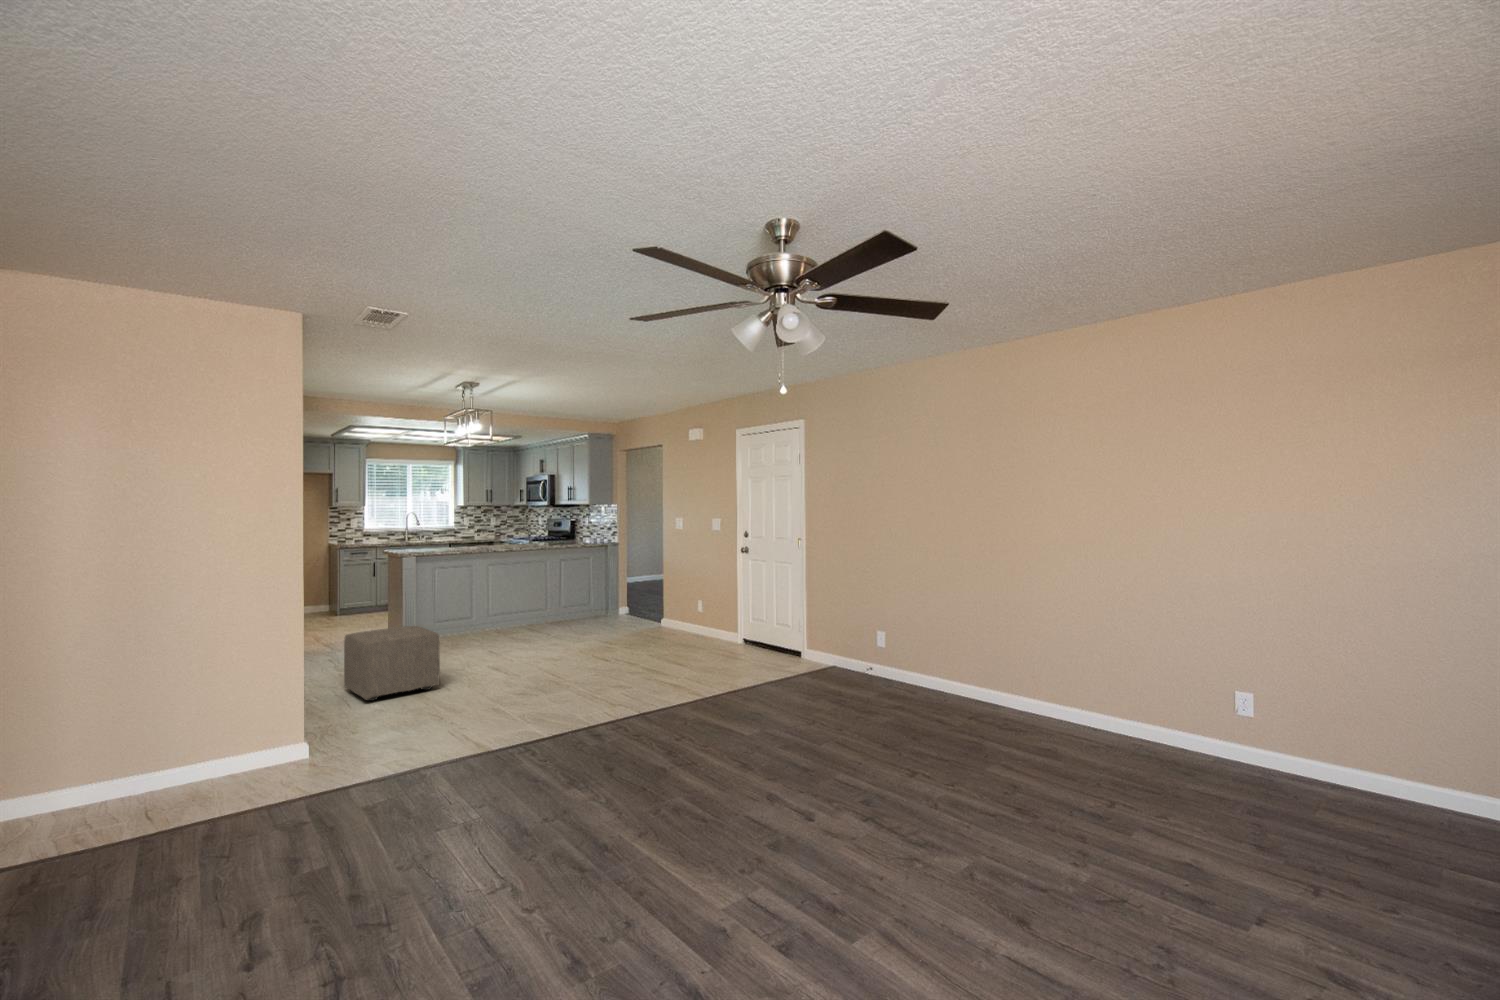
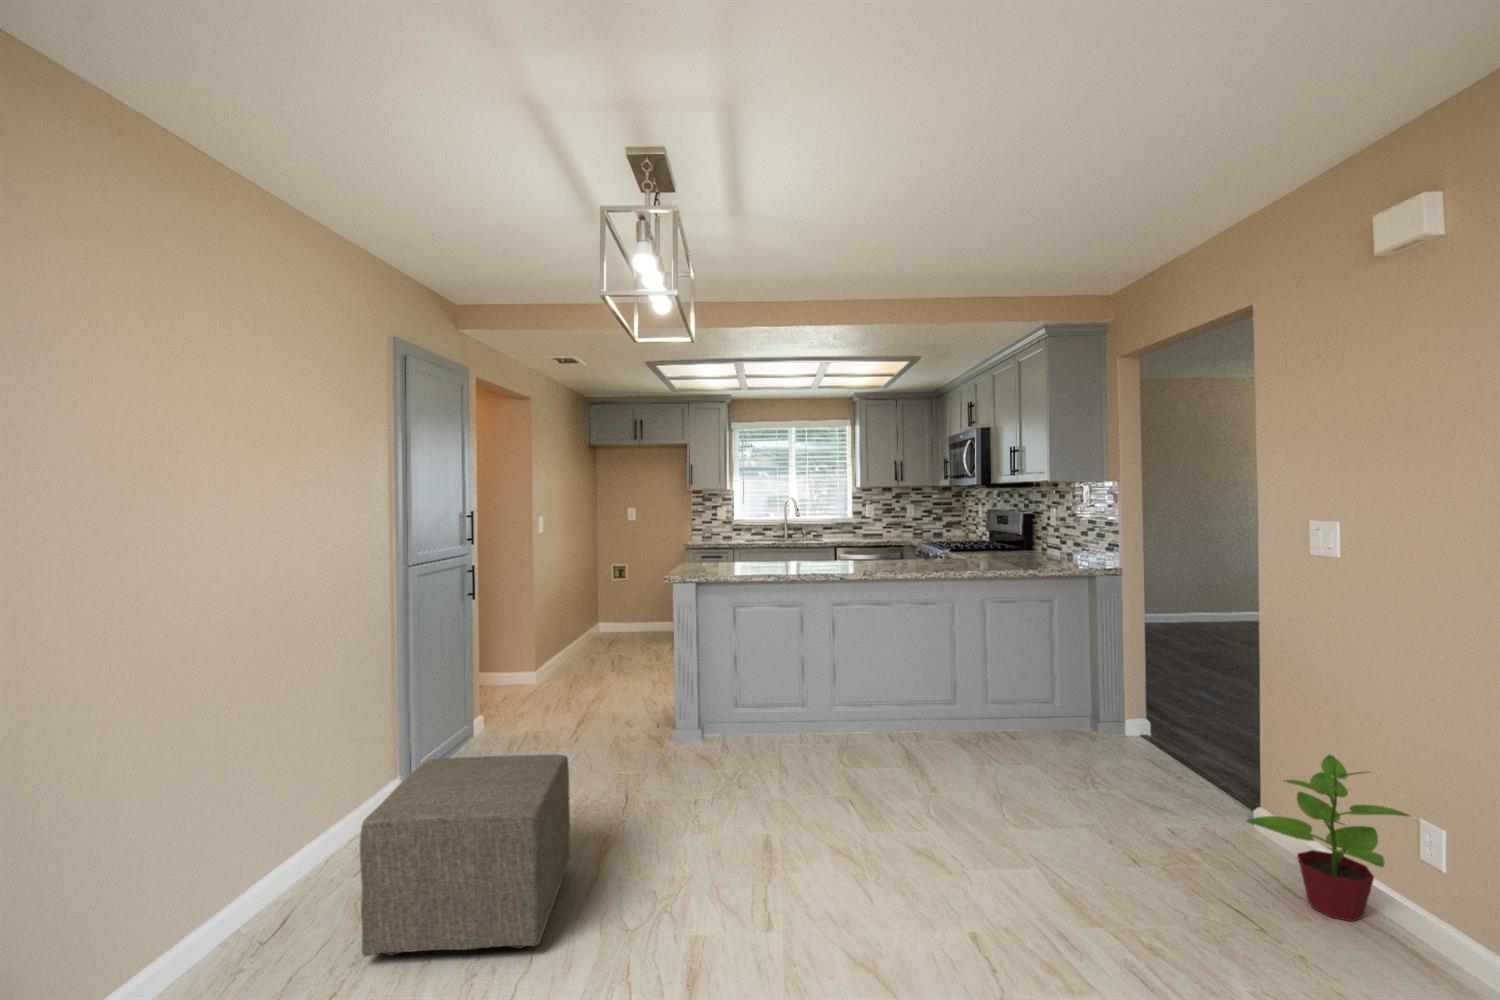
potted plant: none [669,590,709,640] -> present [1247,755,1410,921]

